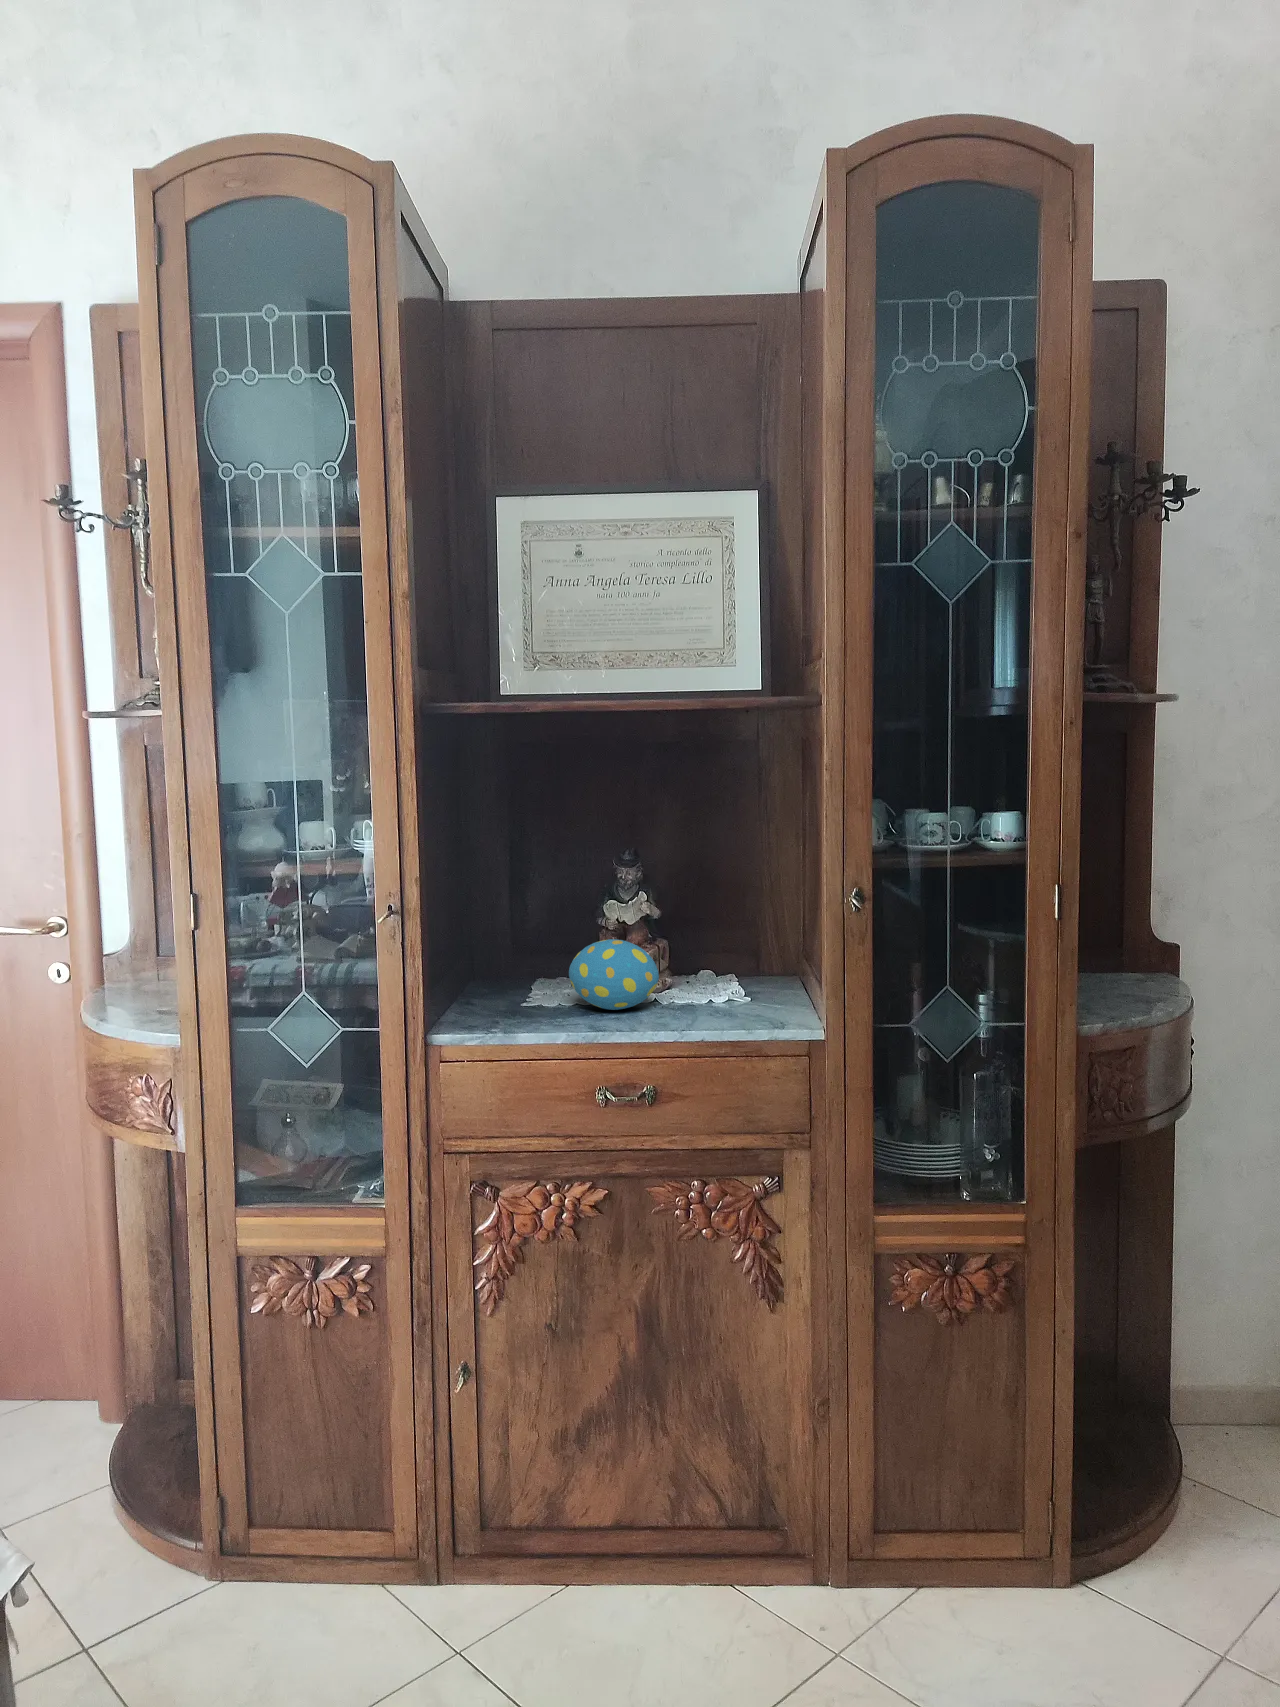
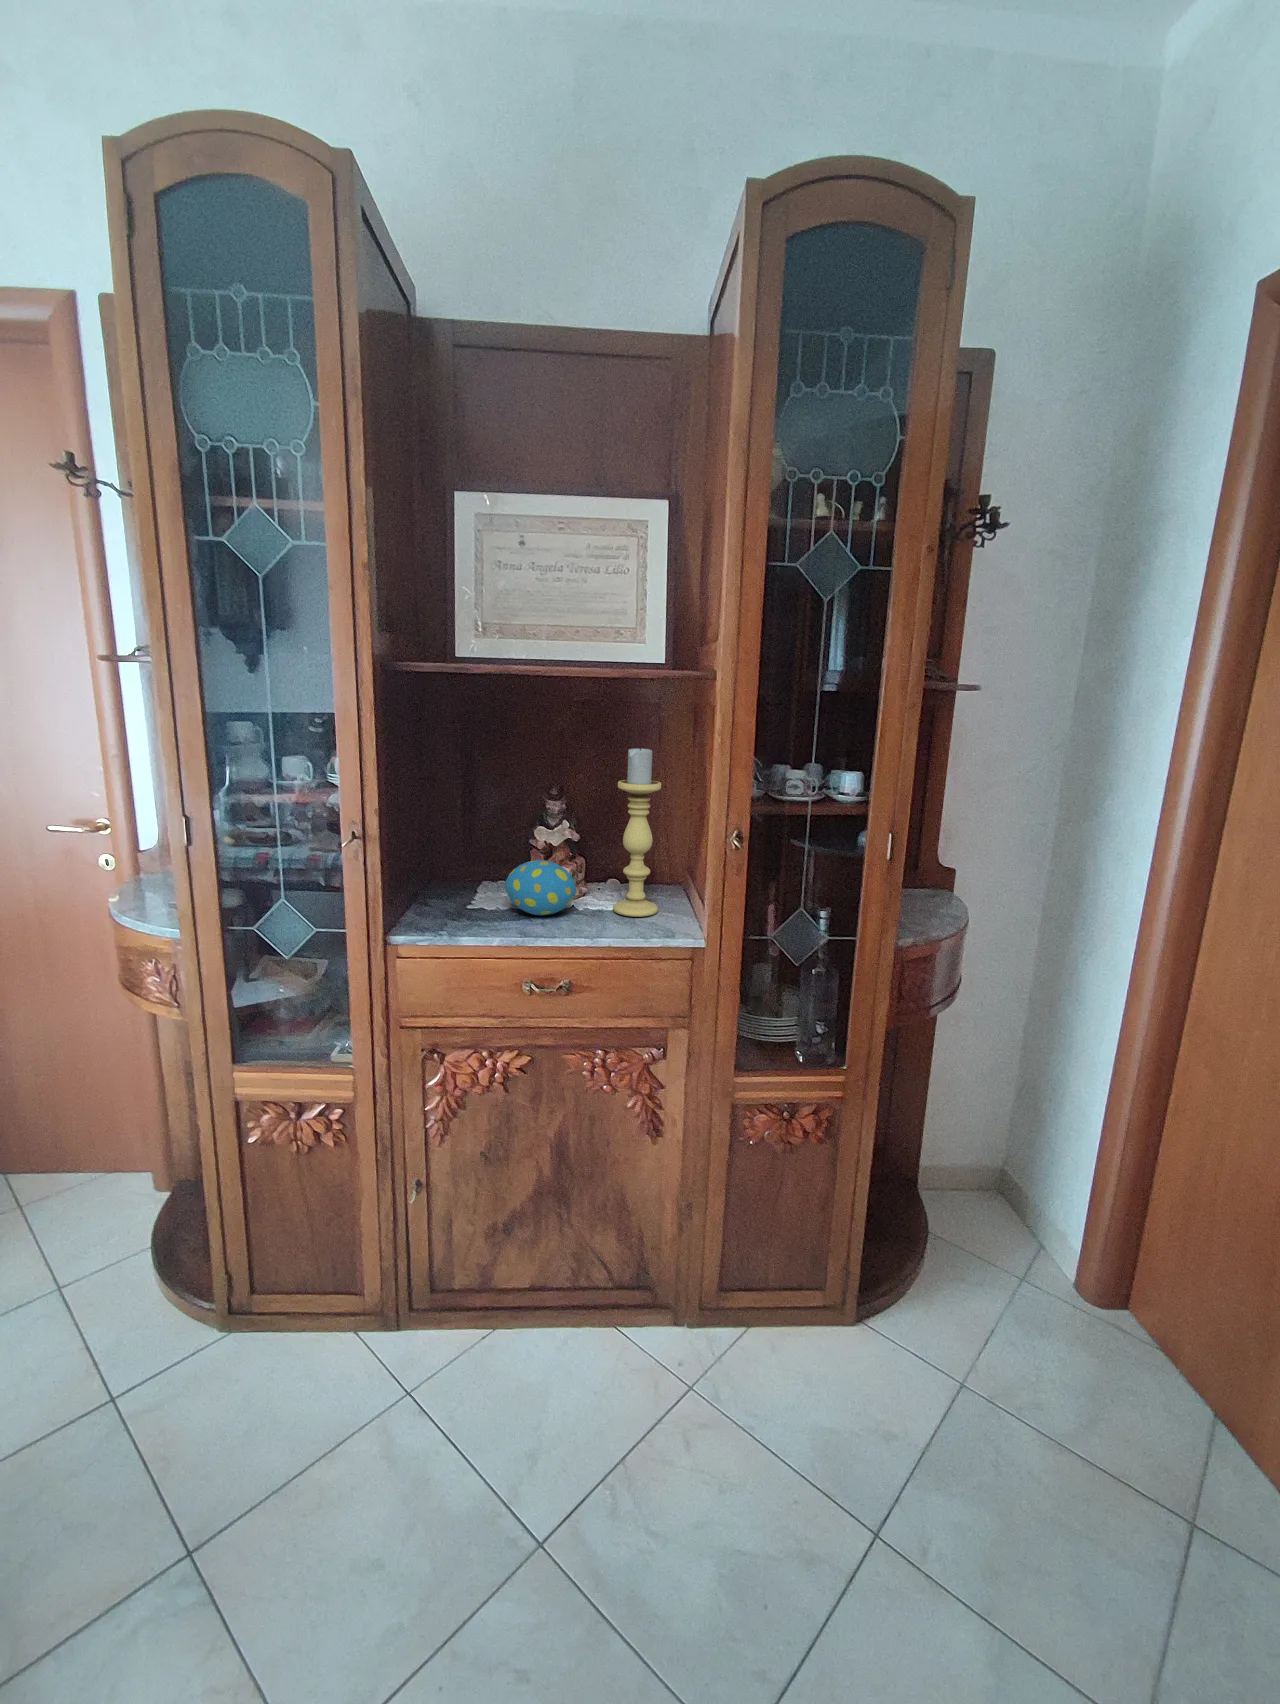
candle holder: none [707,790,765,1008] -> present [613,746,661,917]

